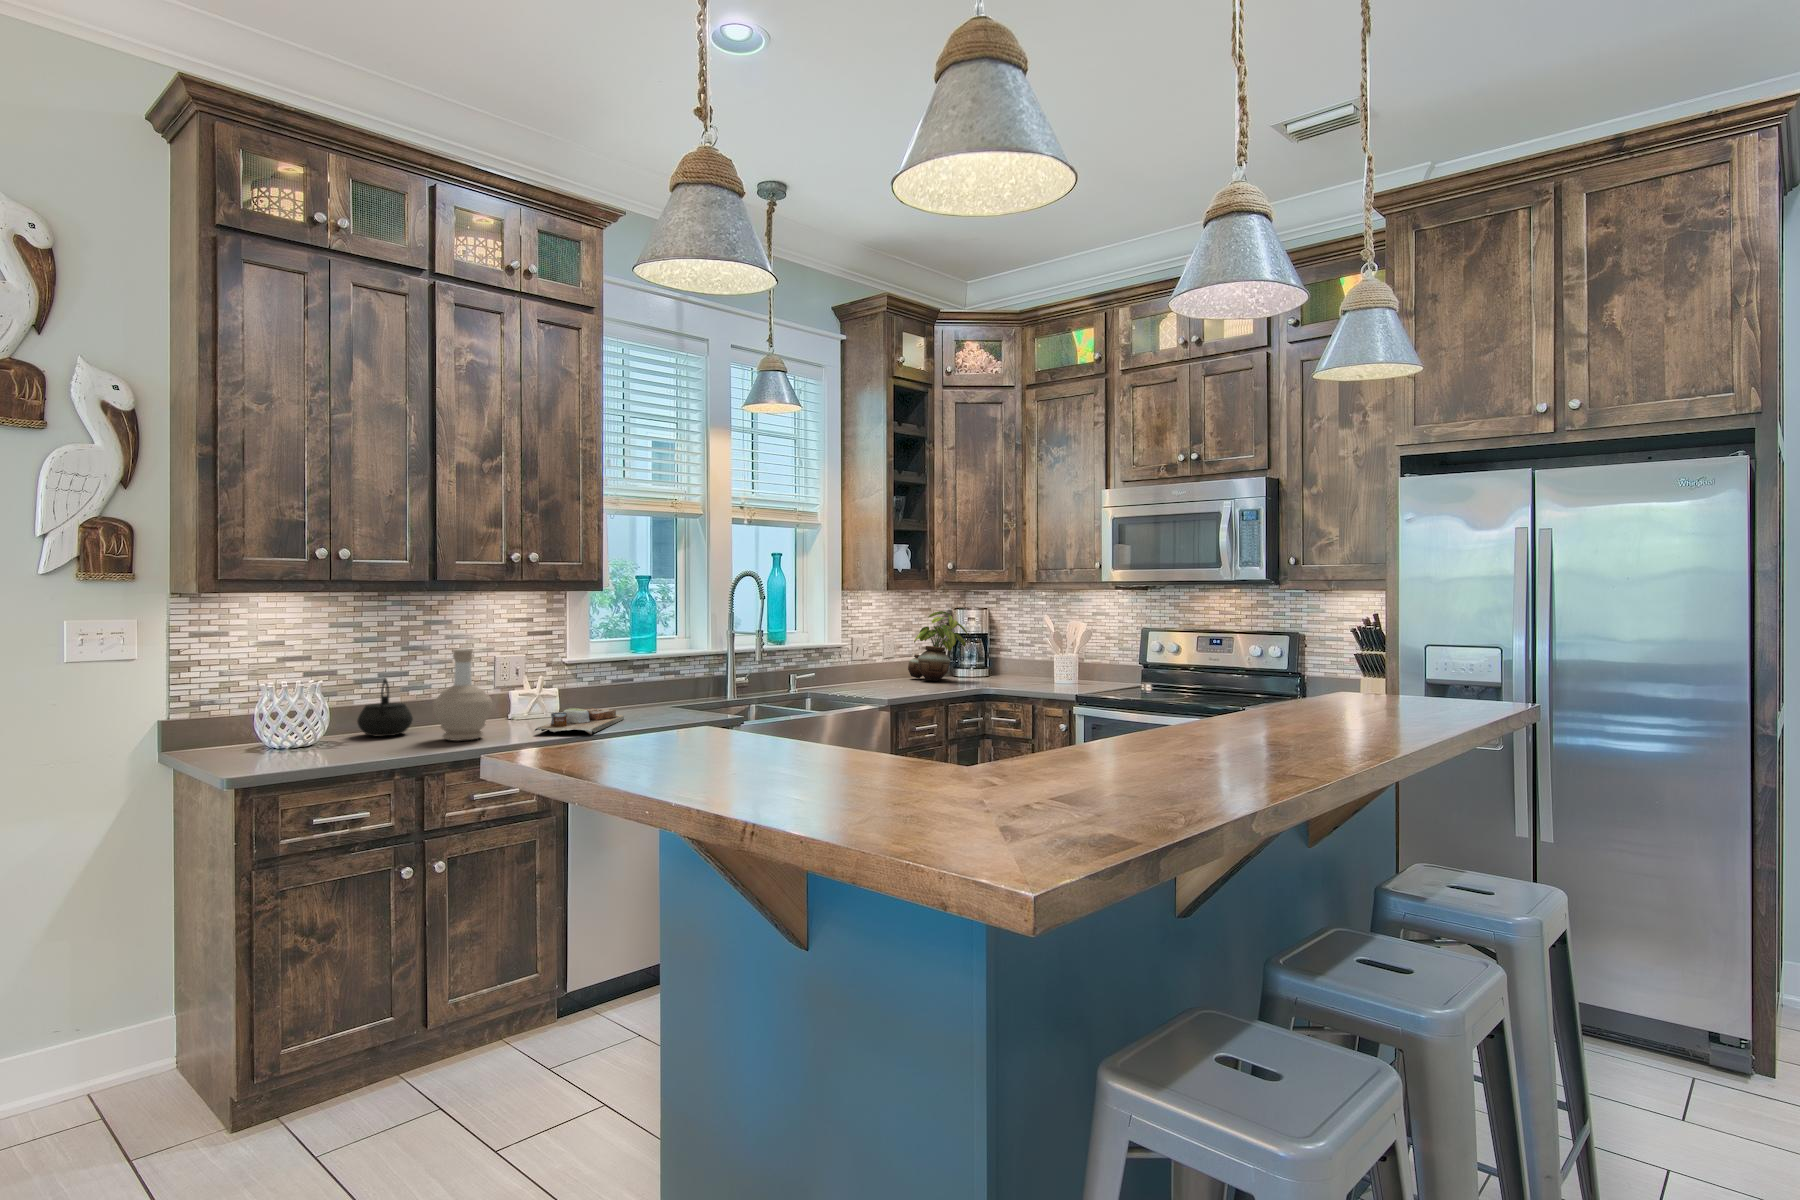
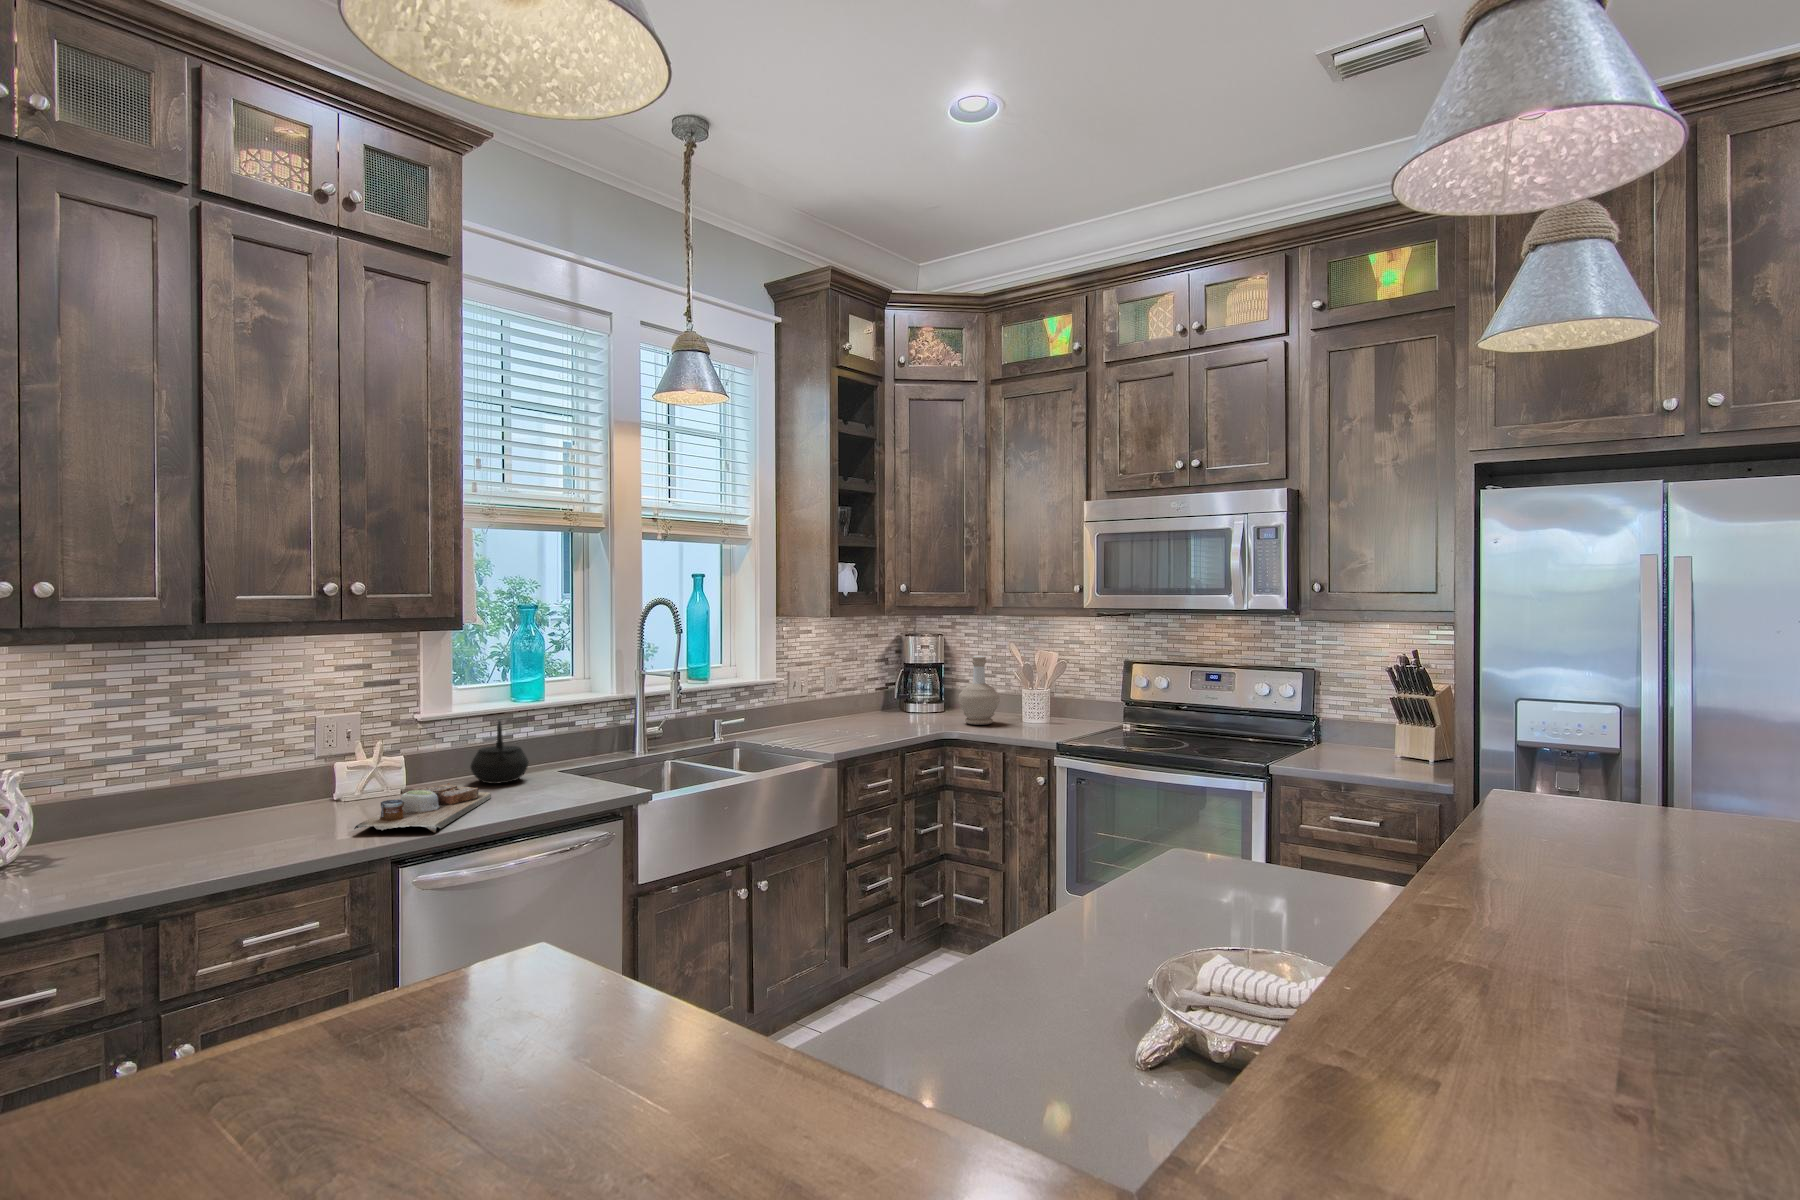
potted plant: present [908,611,967,681] -> none [853,640,924,722]
bottle: present [433,649,493,741] -> present [959,656,999,725]
kettle: present [357,679,413,736] -> present [470,721,529,784]

